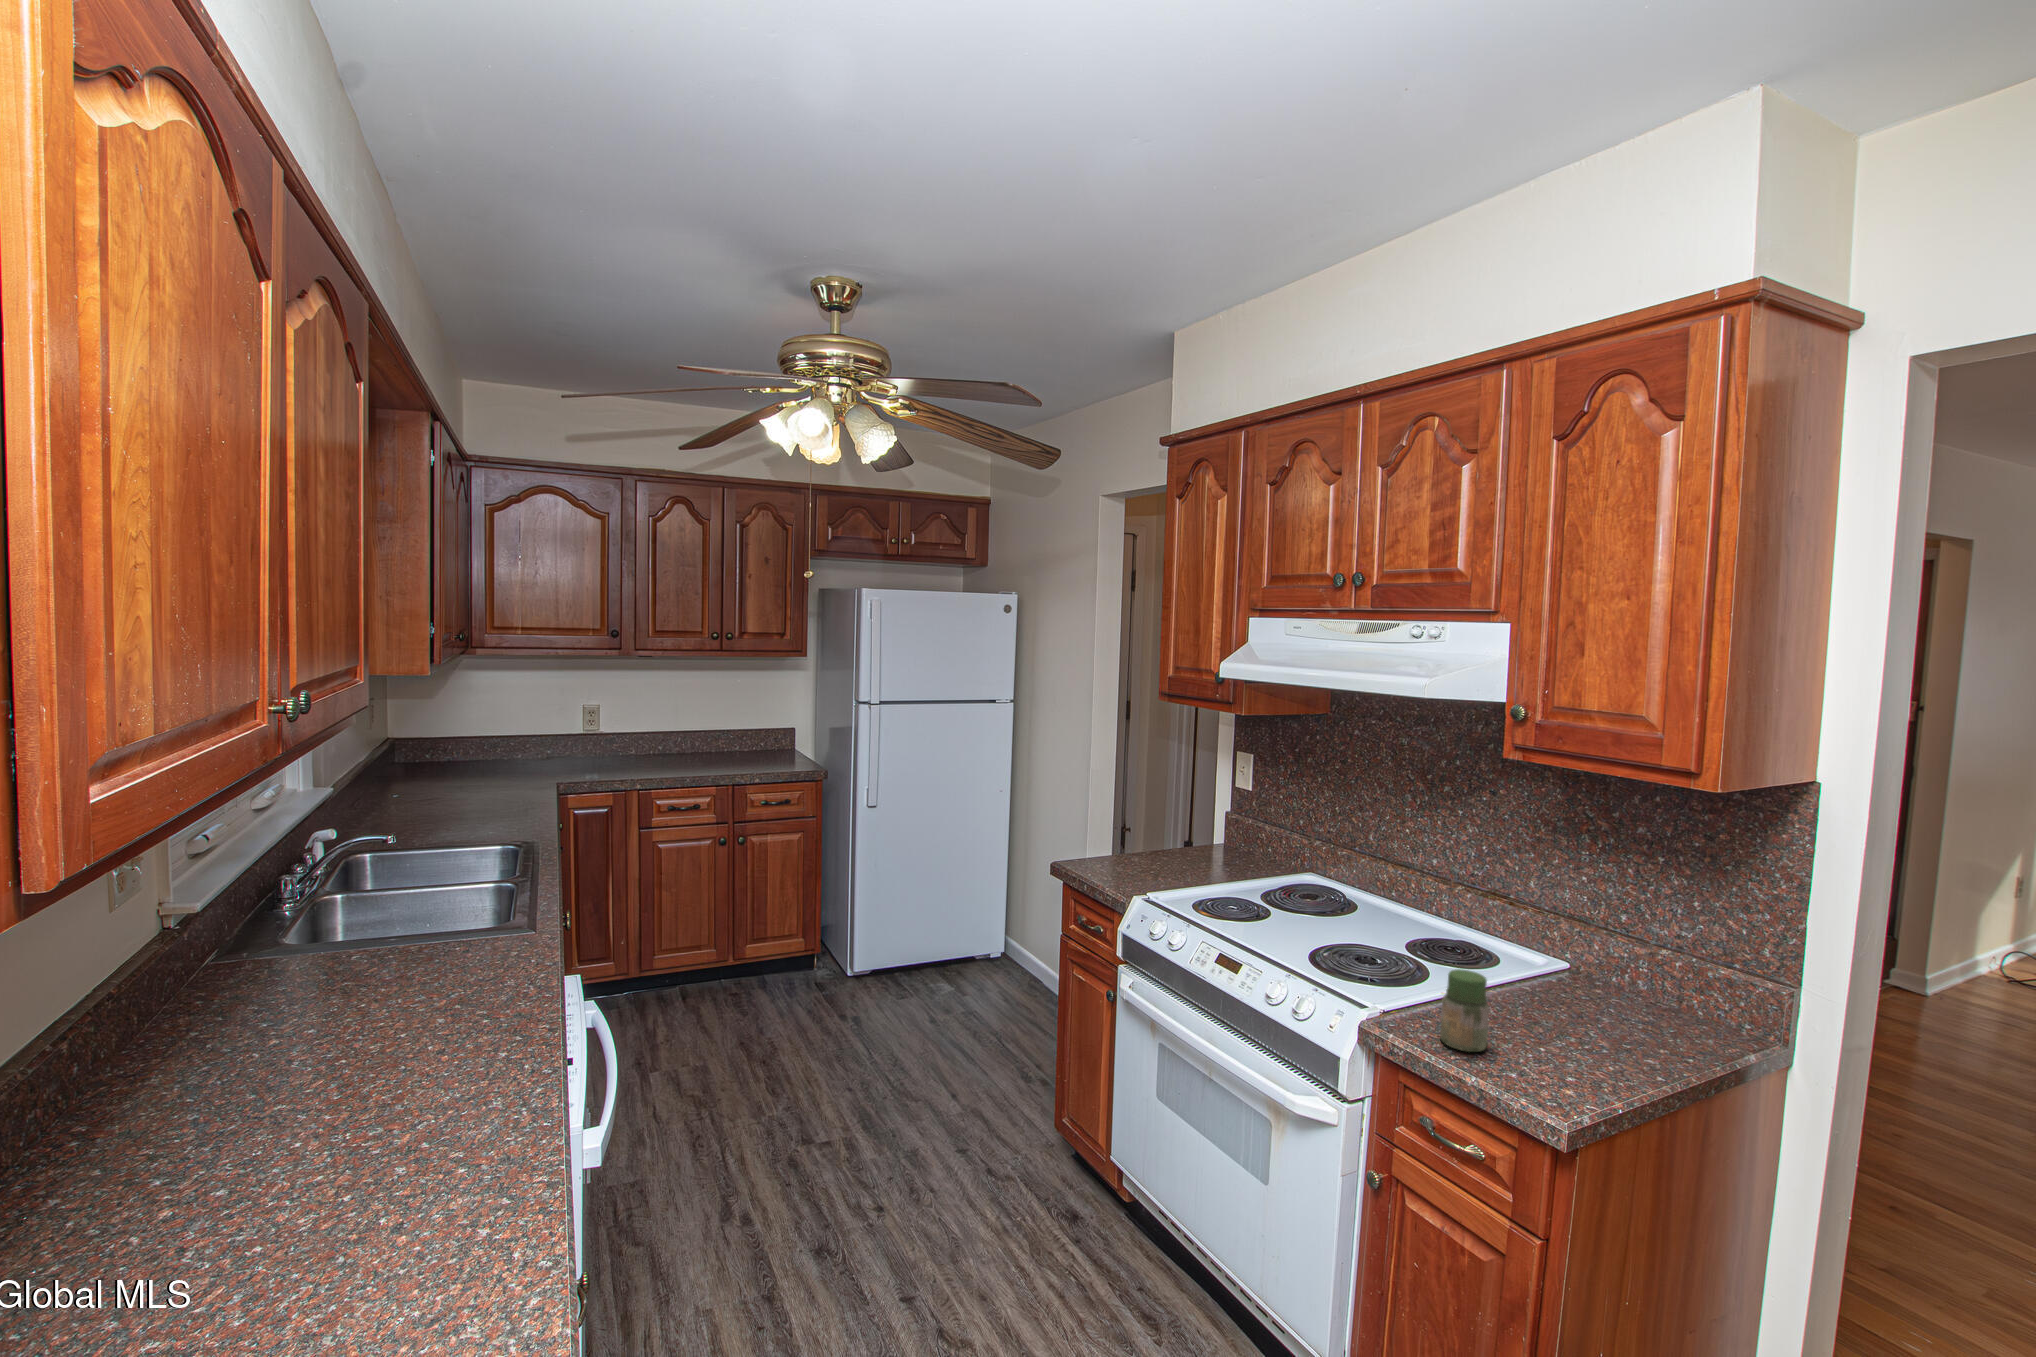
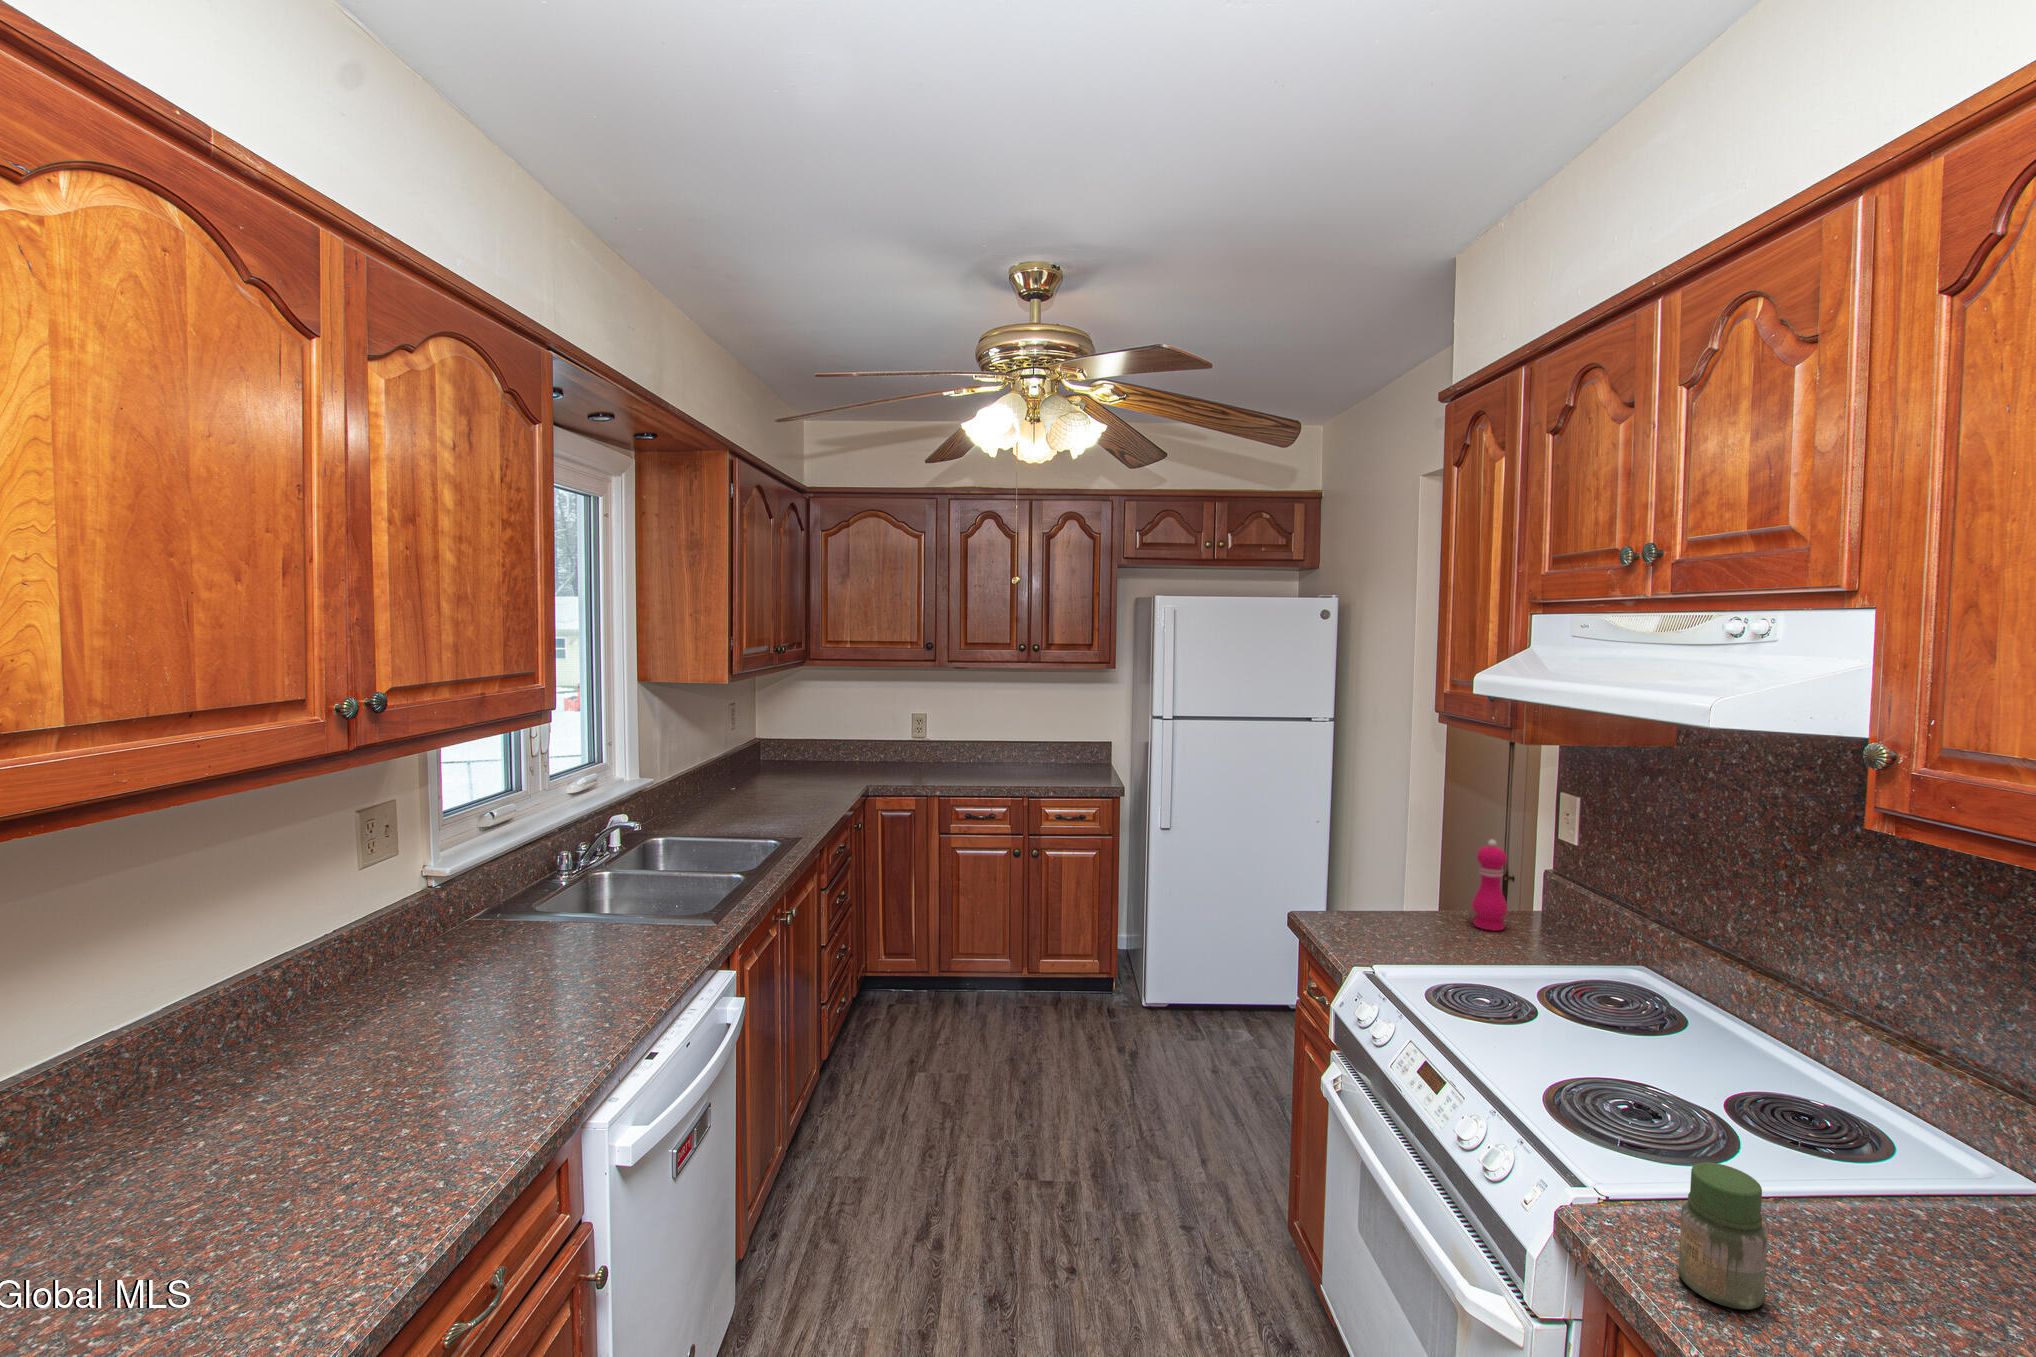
pepper mill: none [1191,790,1216,860] -> present [1472,839,1507,931]

